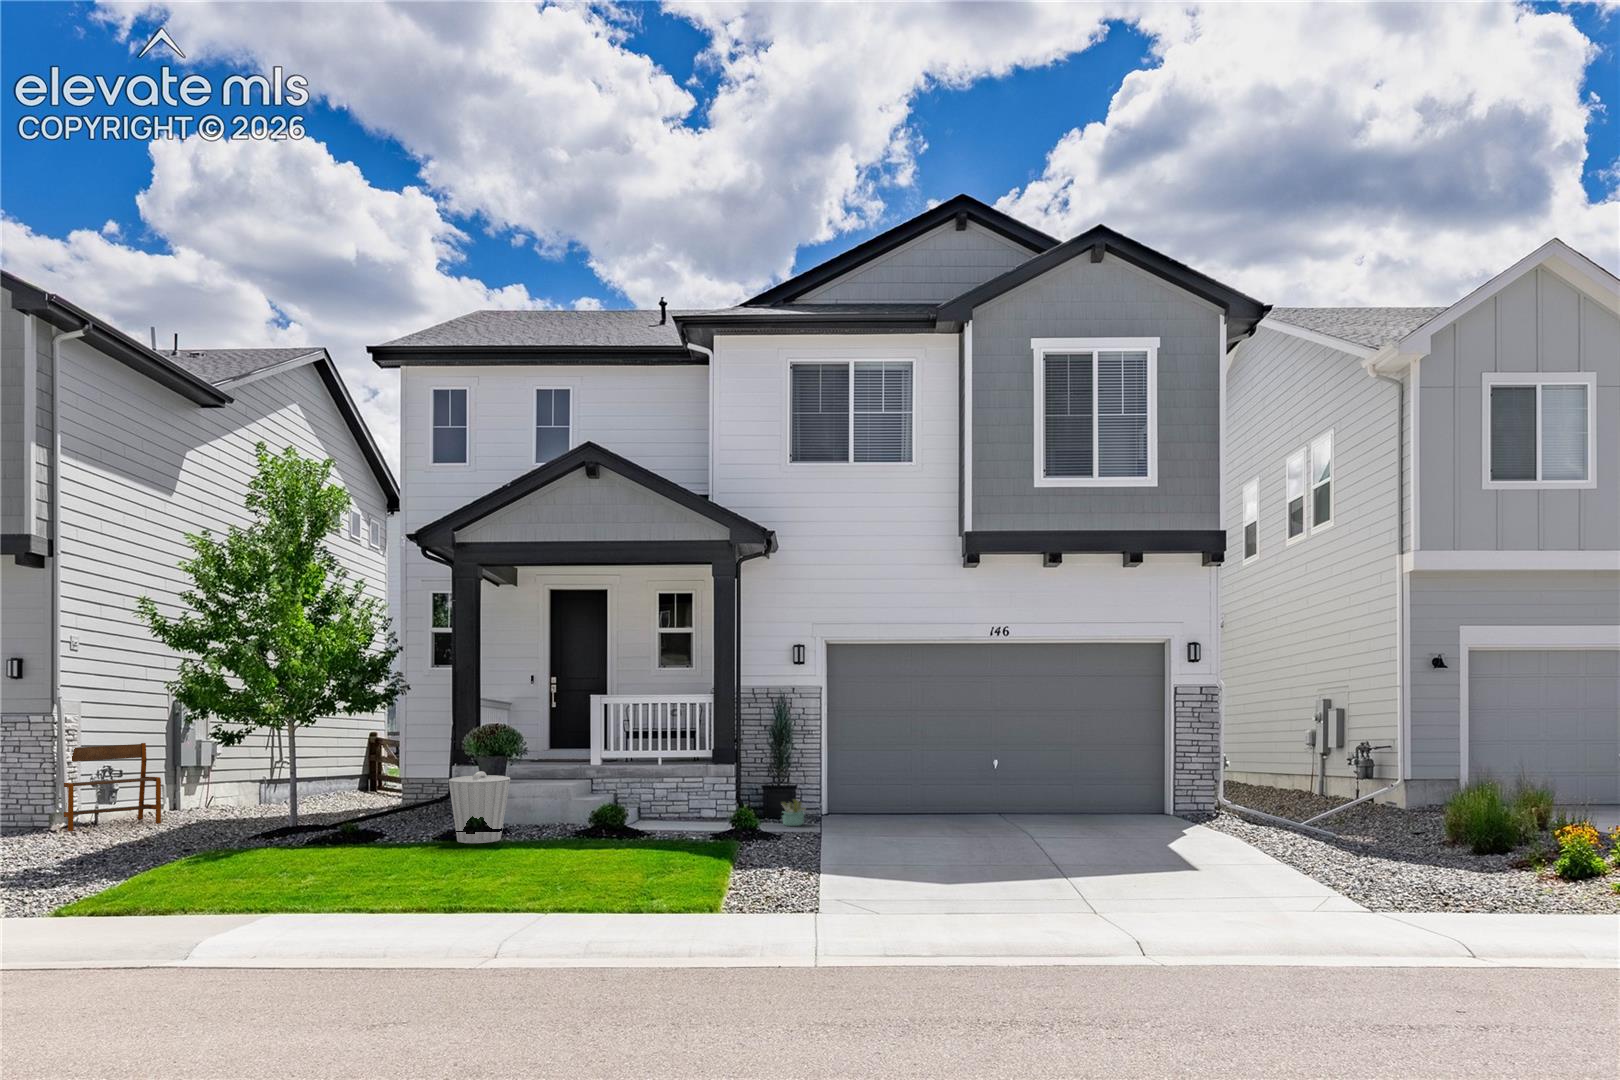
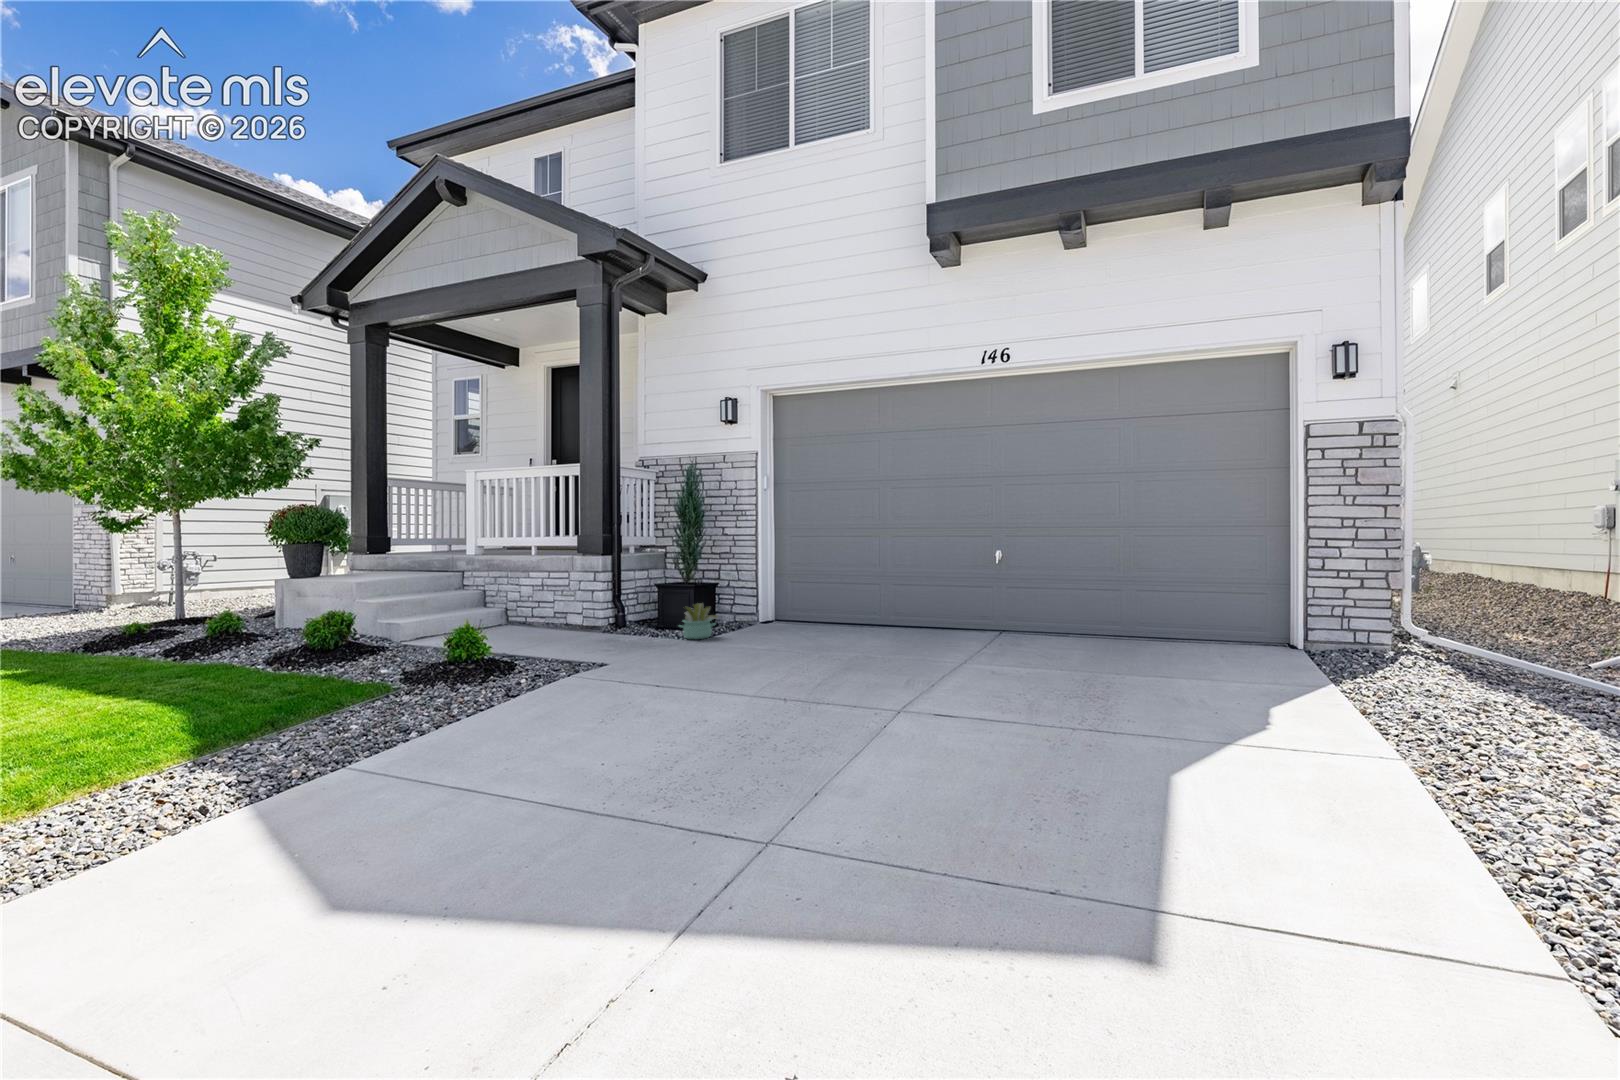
bench: present [64,743,161,831] -> none [118,538,226,615]
trash can: present [449,771,510,843] -> none [271,560,353,644]

